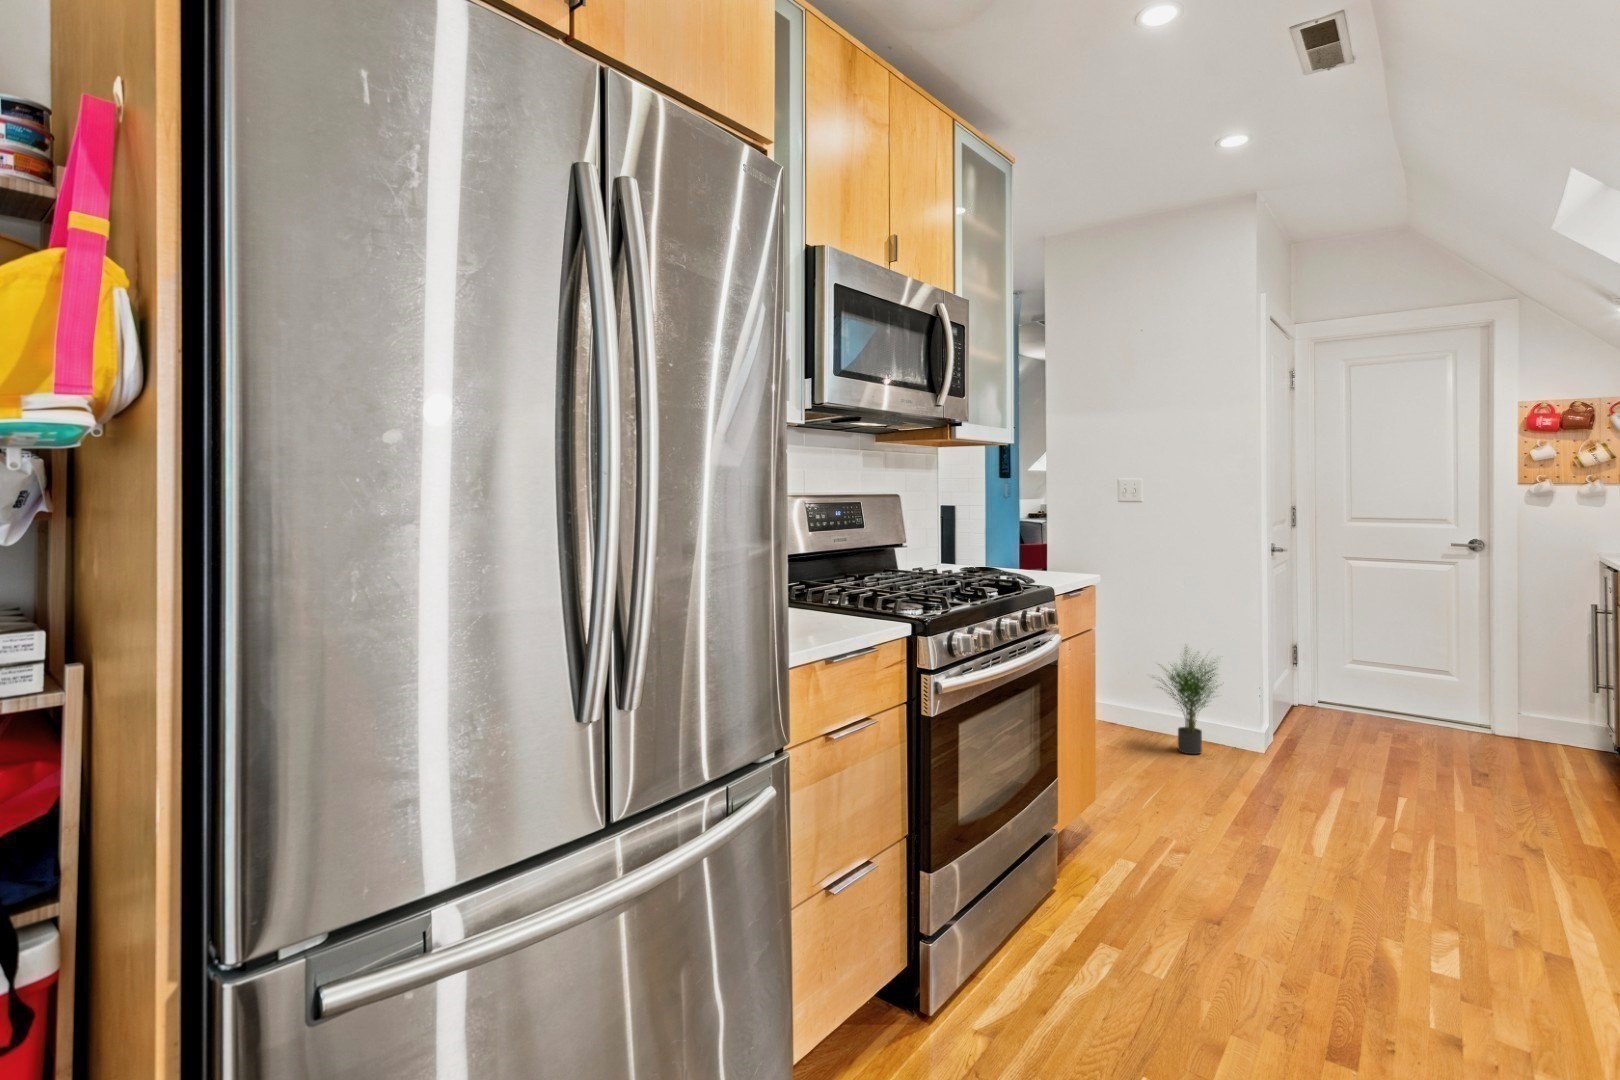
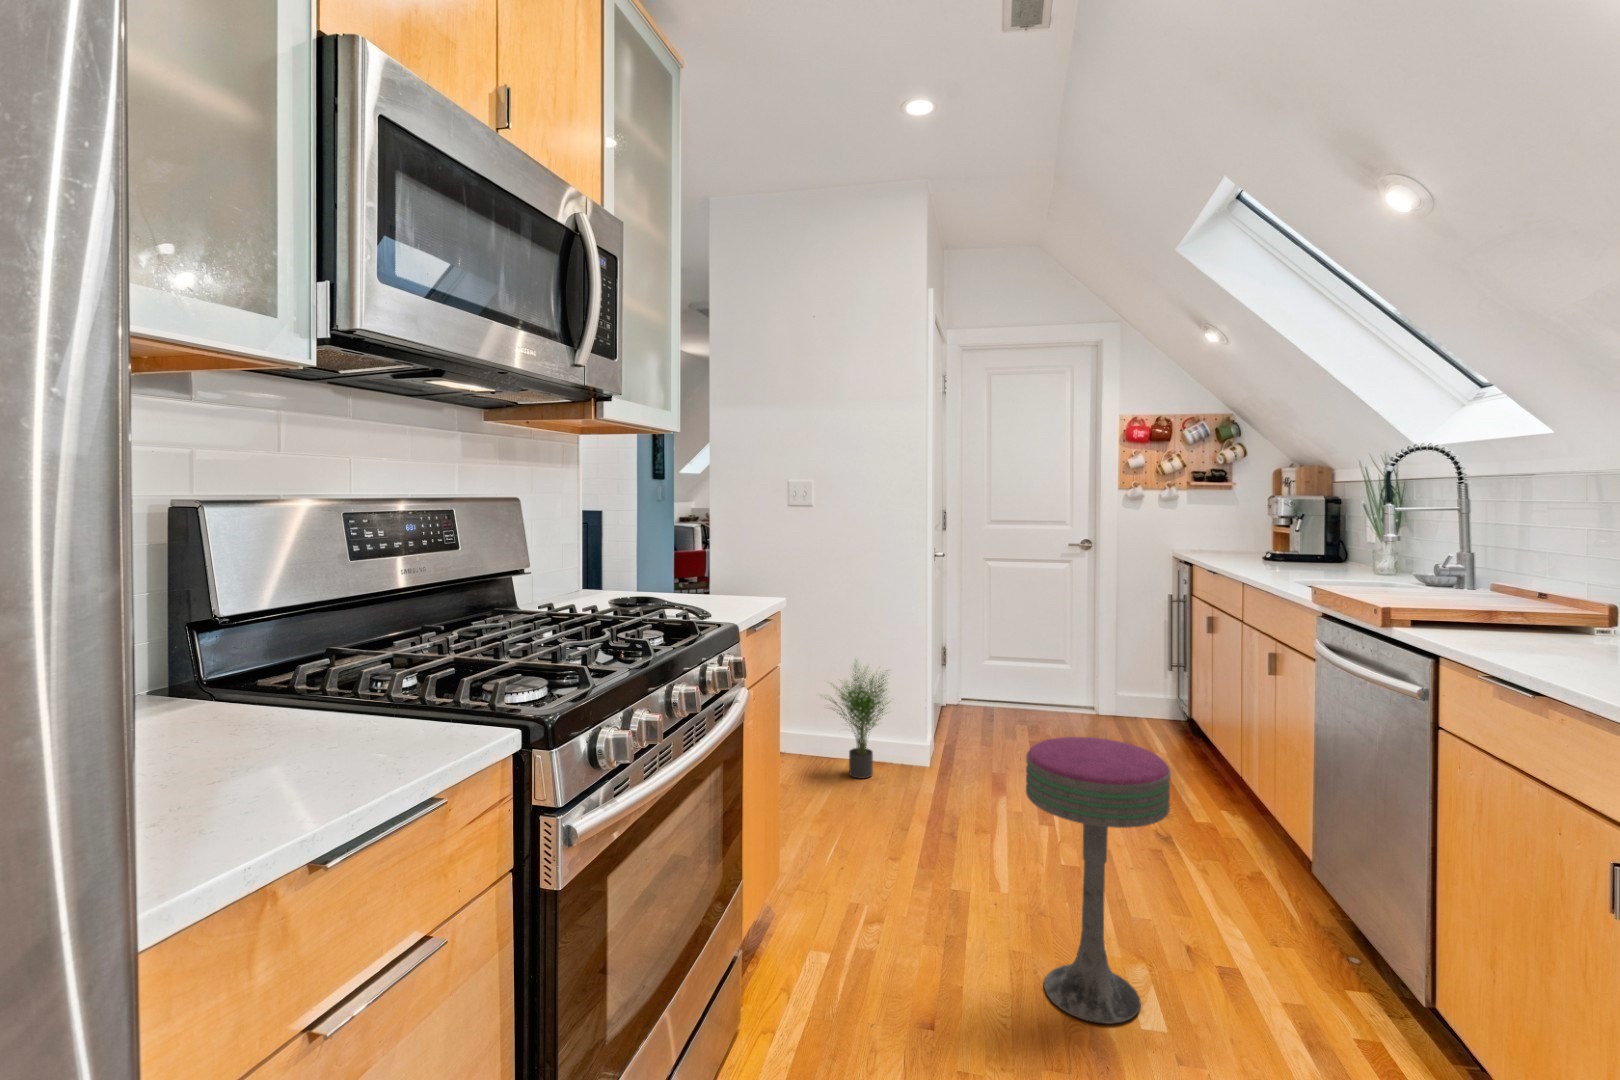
bar stool: none [1316,705,1467,956] -> present [1026,737,1171,1024]

